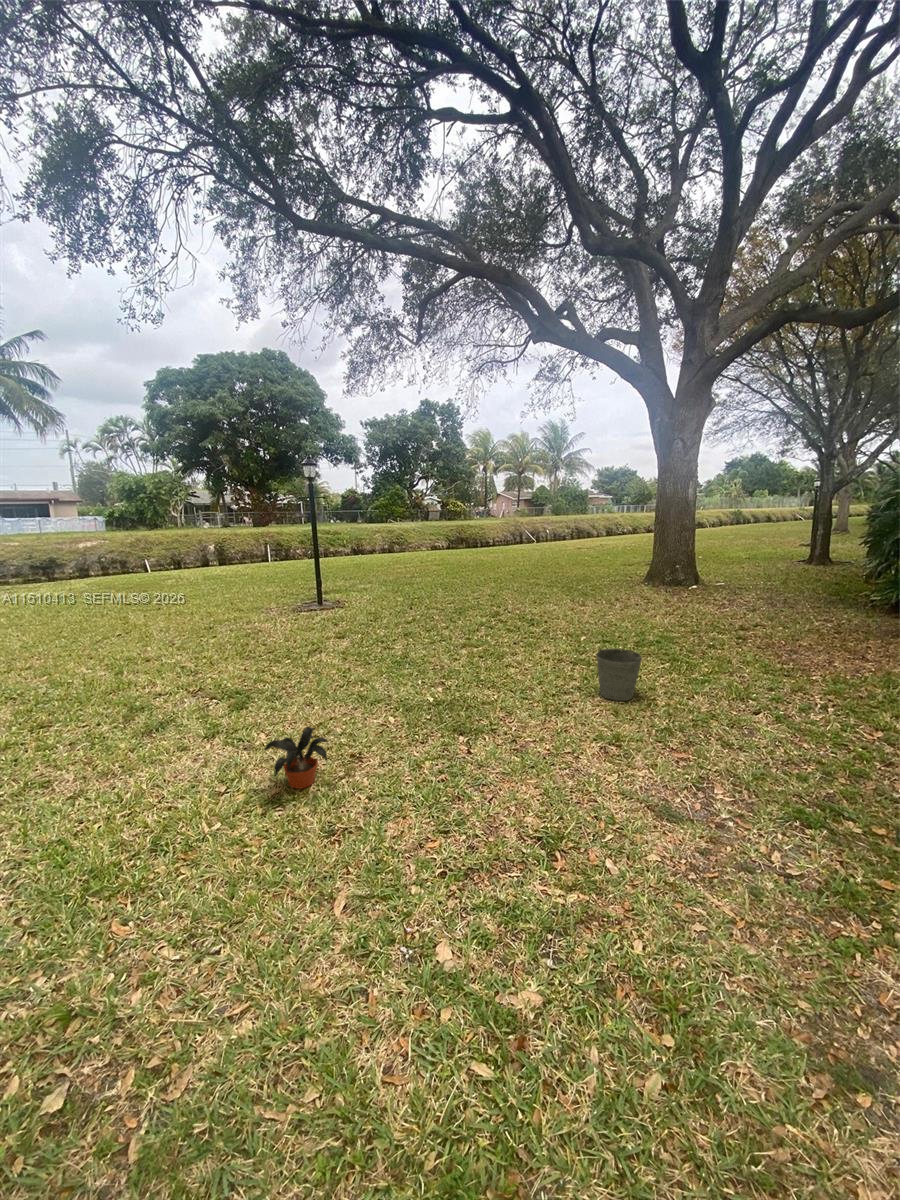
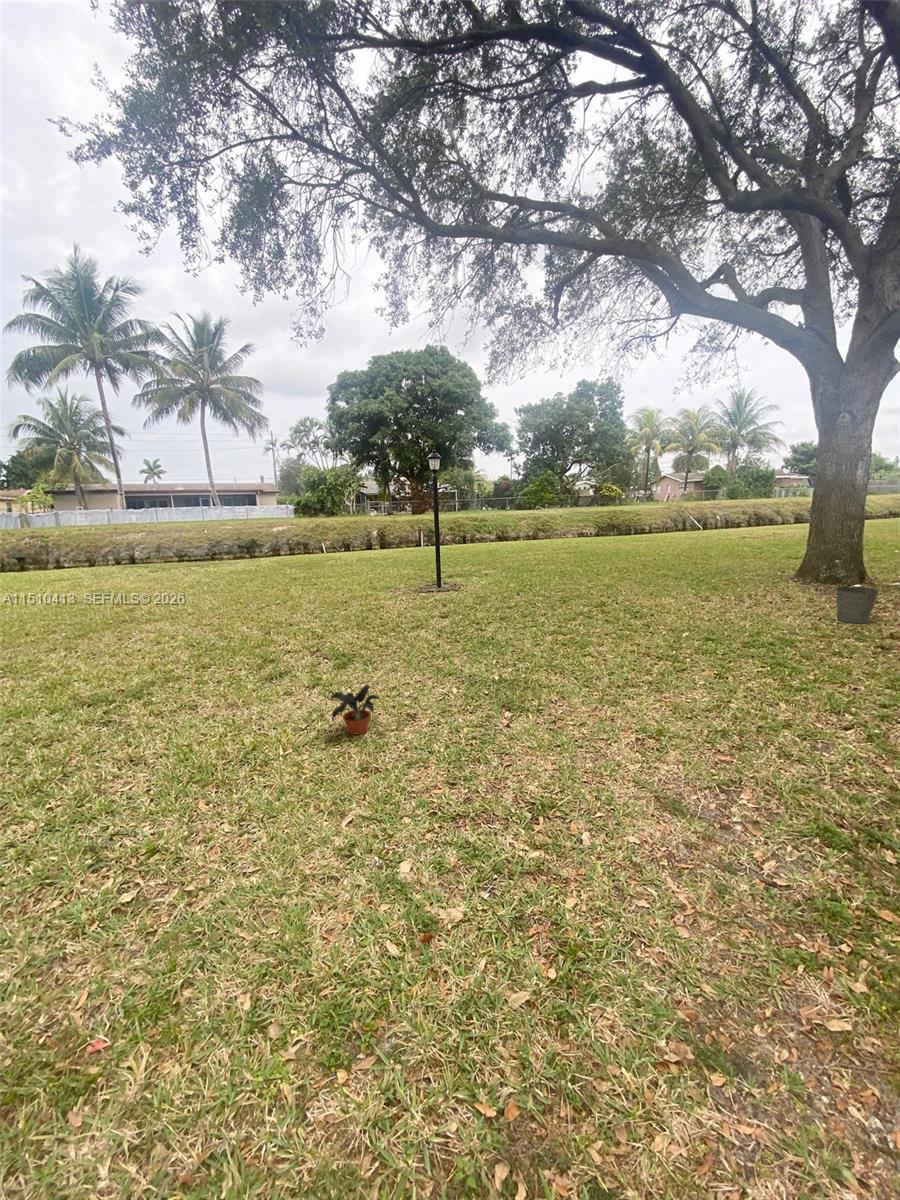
bucket: present [596,649,642,701] -> present [836,586,878,623]

